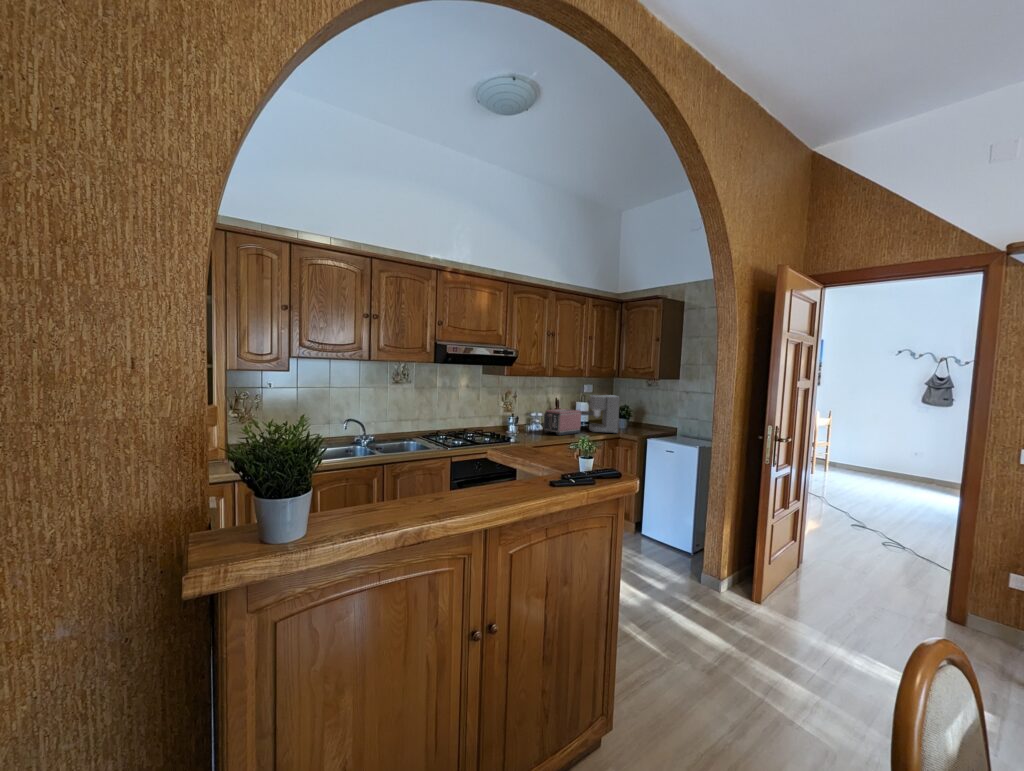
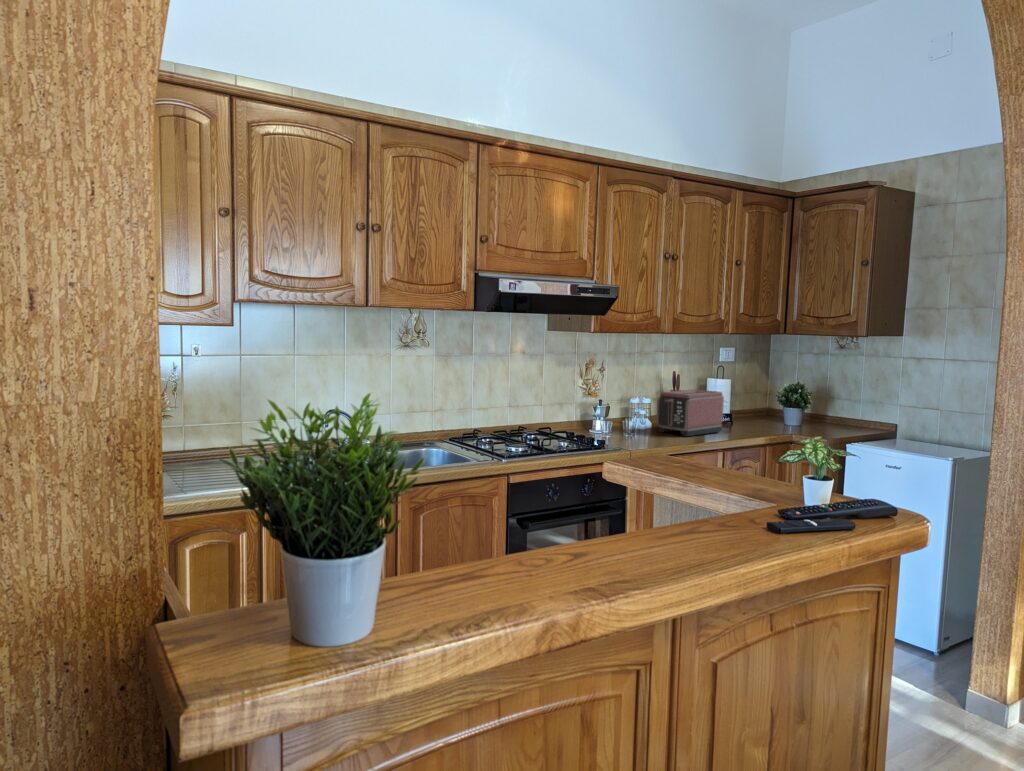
coffee maker: present [581,395,620,433] -> none [714,364,792,432]

